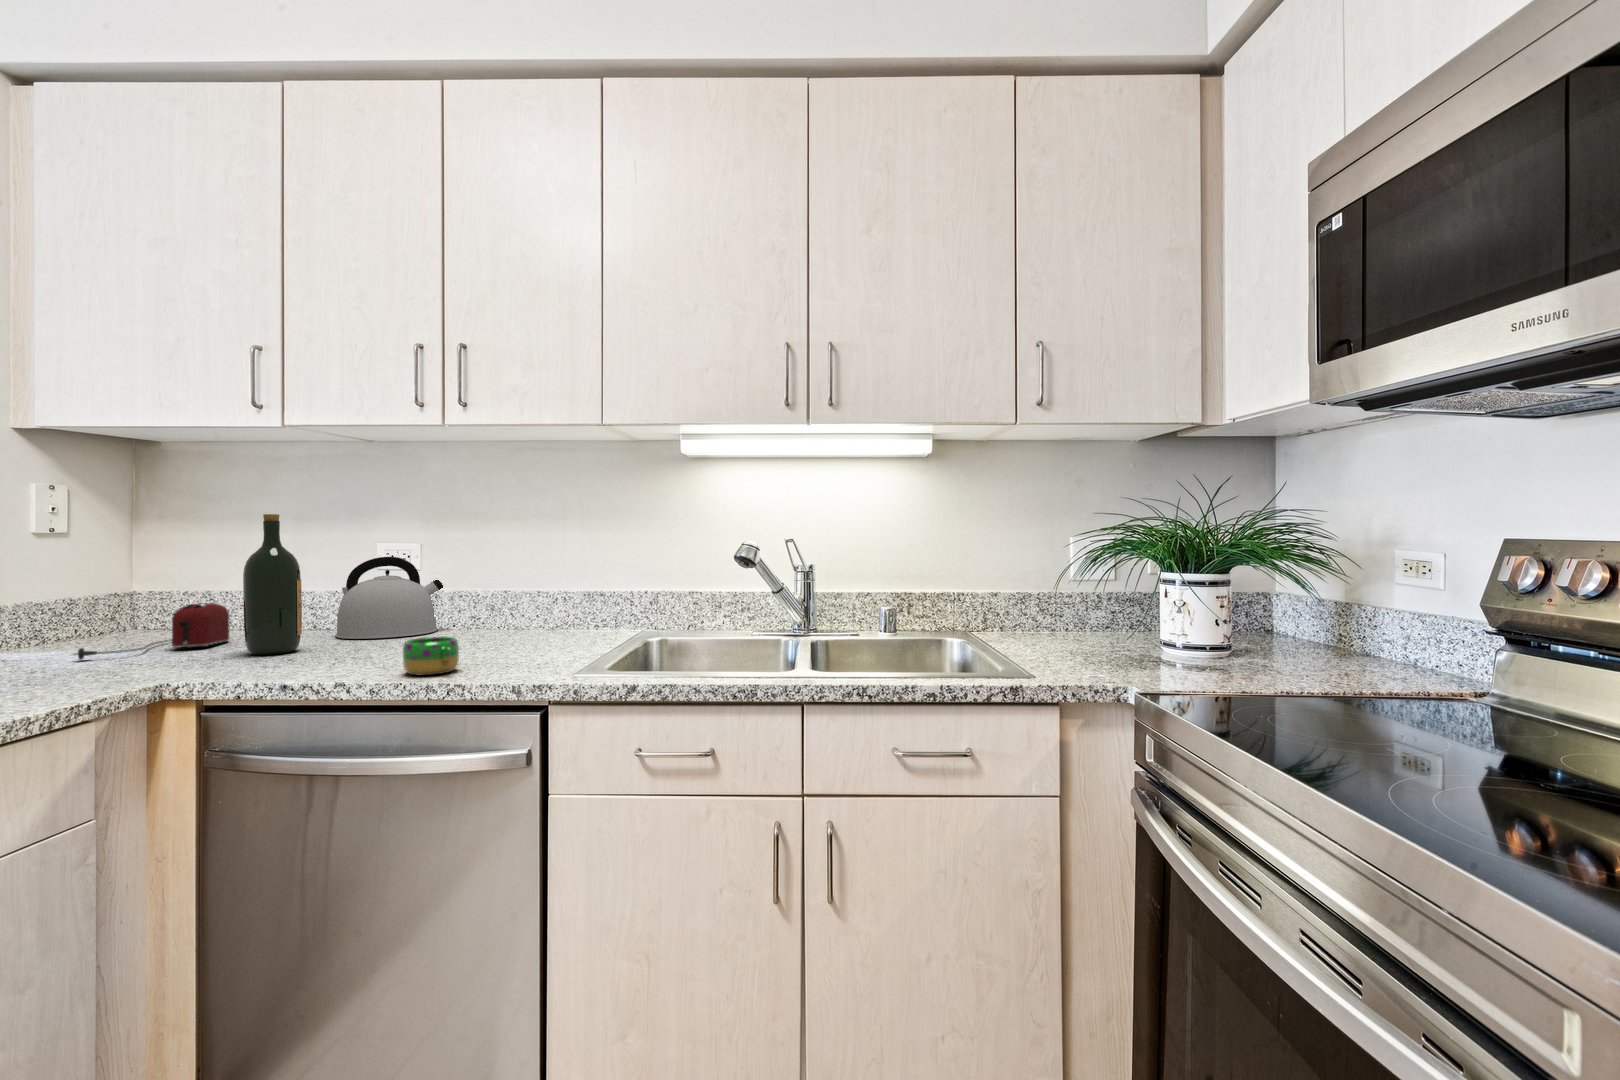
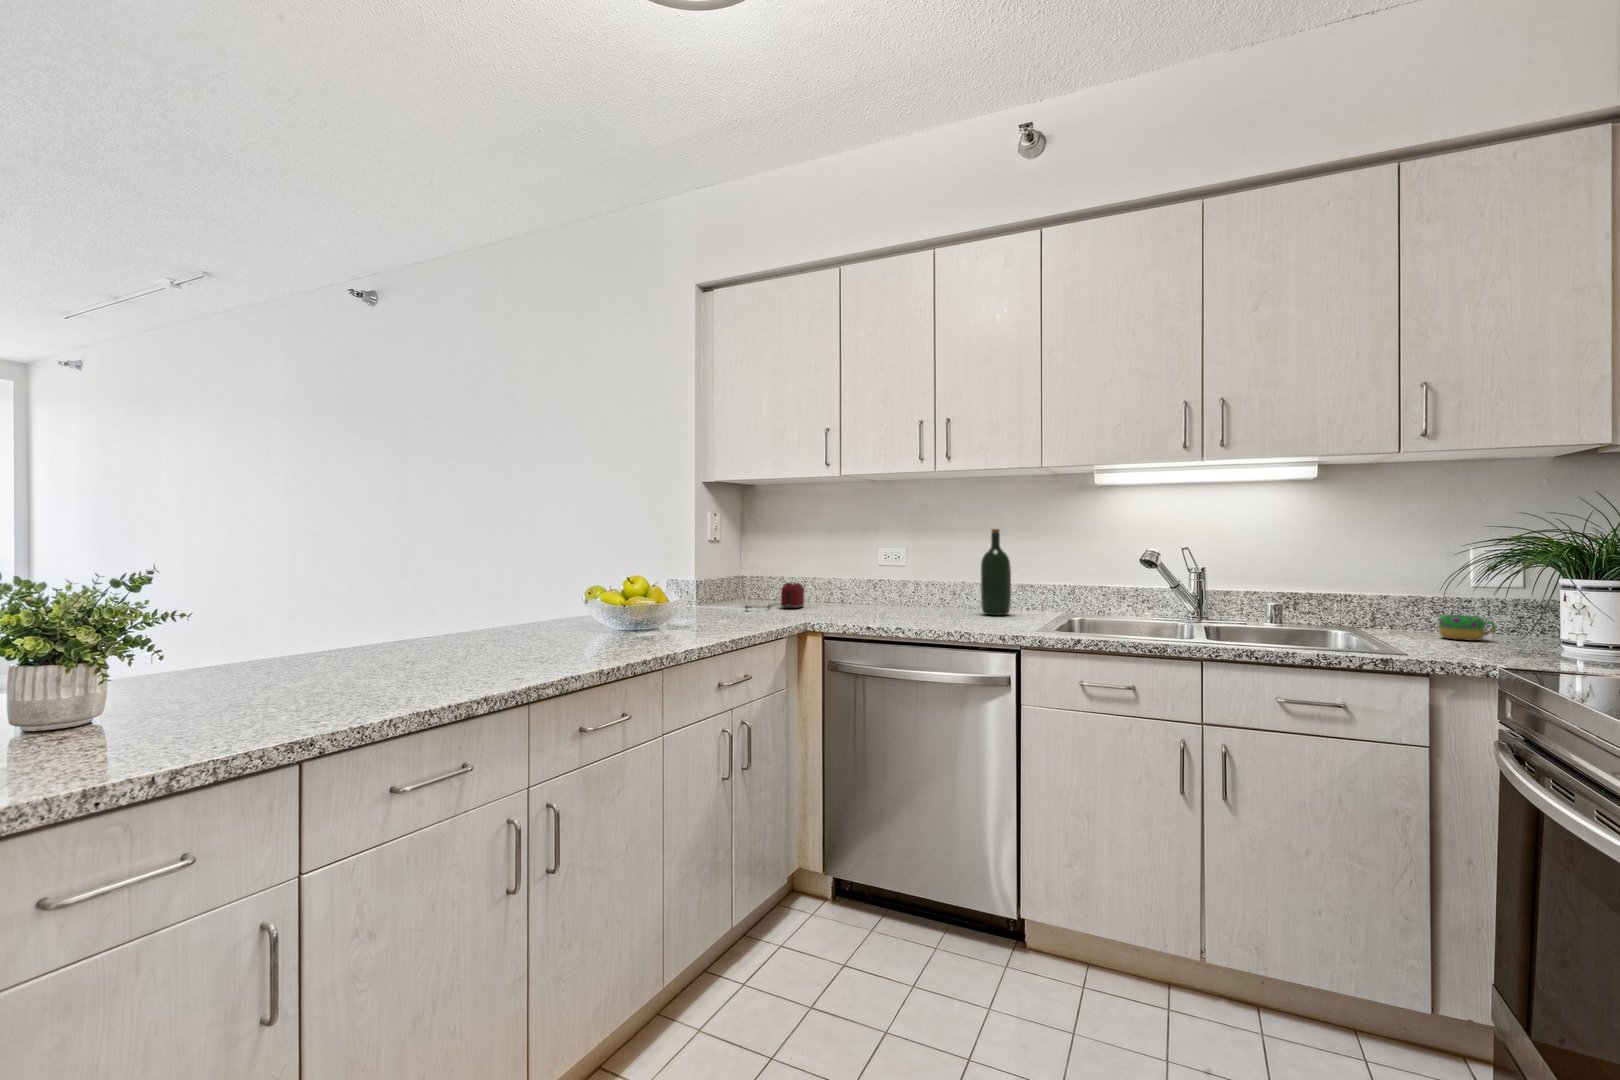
wine bottle: present [243,514,302,655] -> present [981,529,1011,615]
kettle: present [335,557,443,639] -> none [859,557,924,609]
mug: present [403,637,459,675] -> present [1438,615,1496,641]

